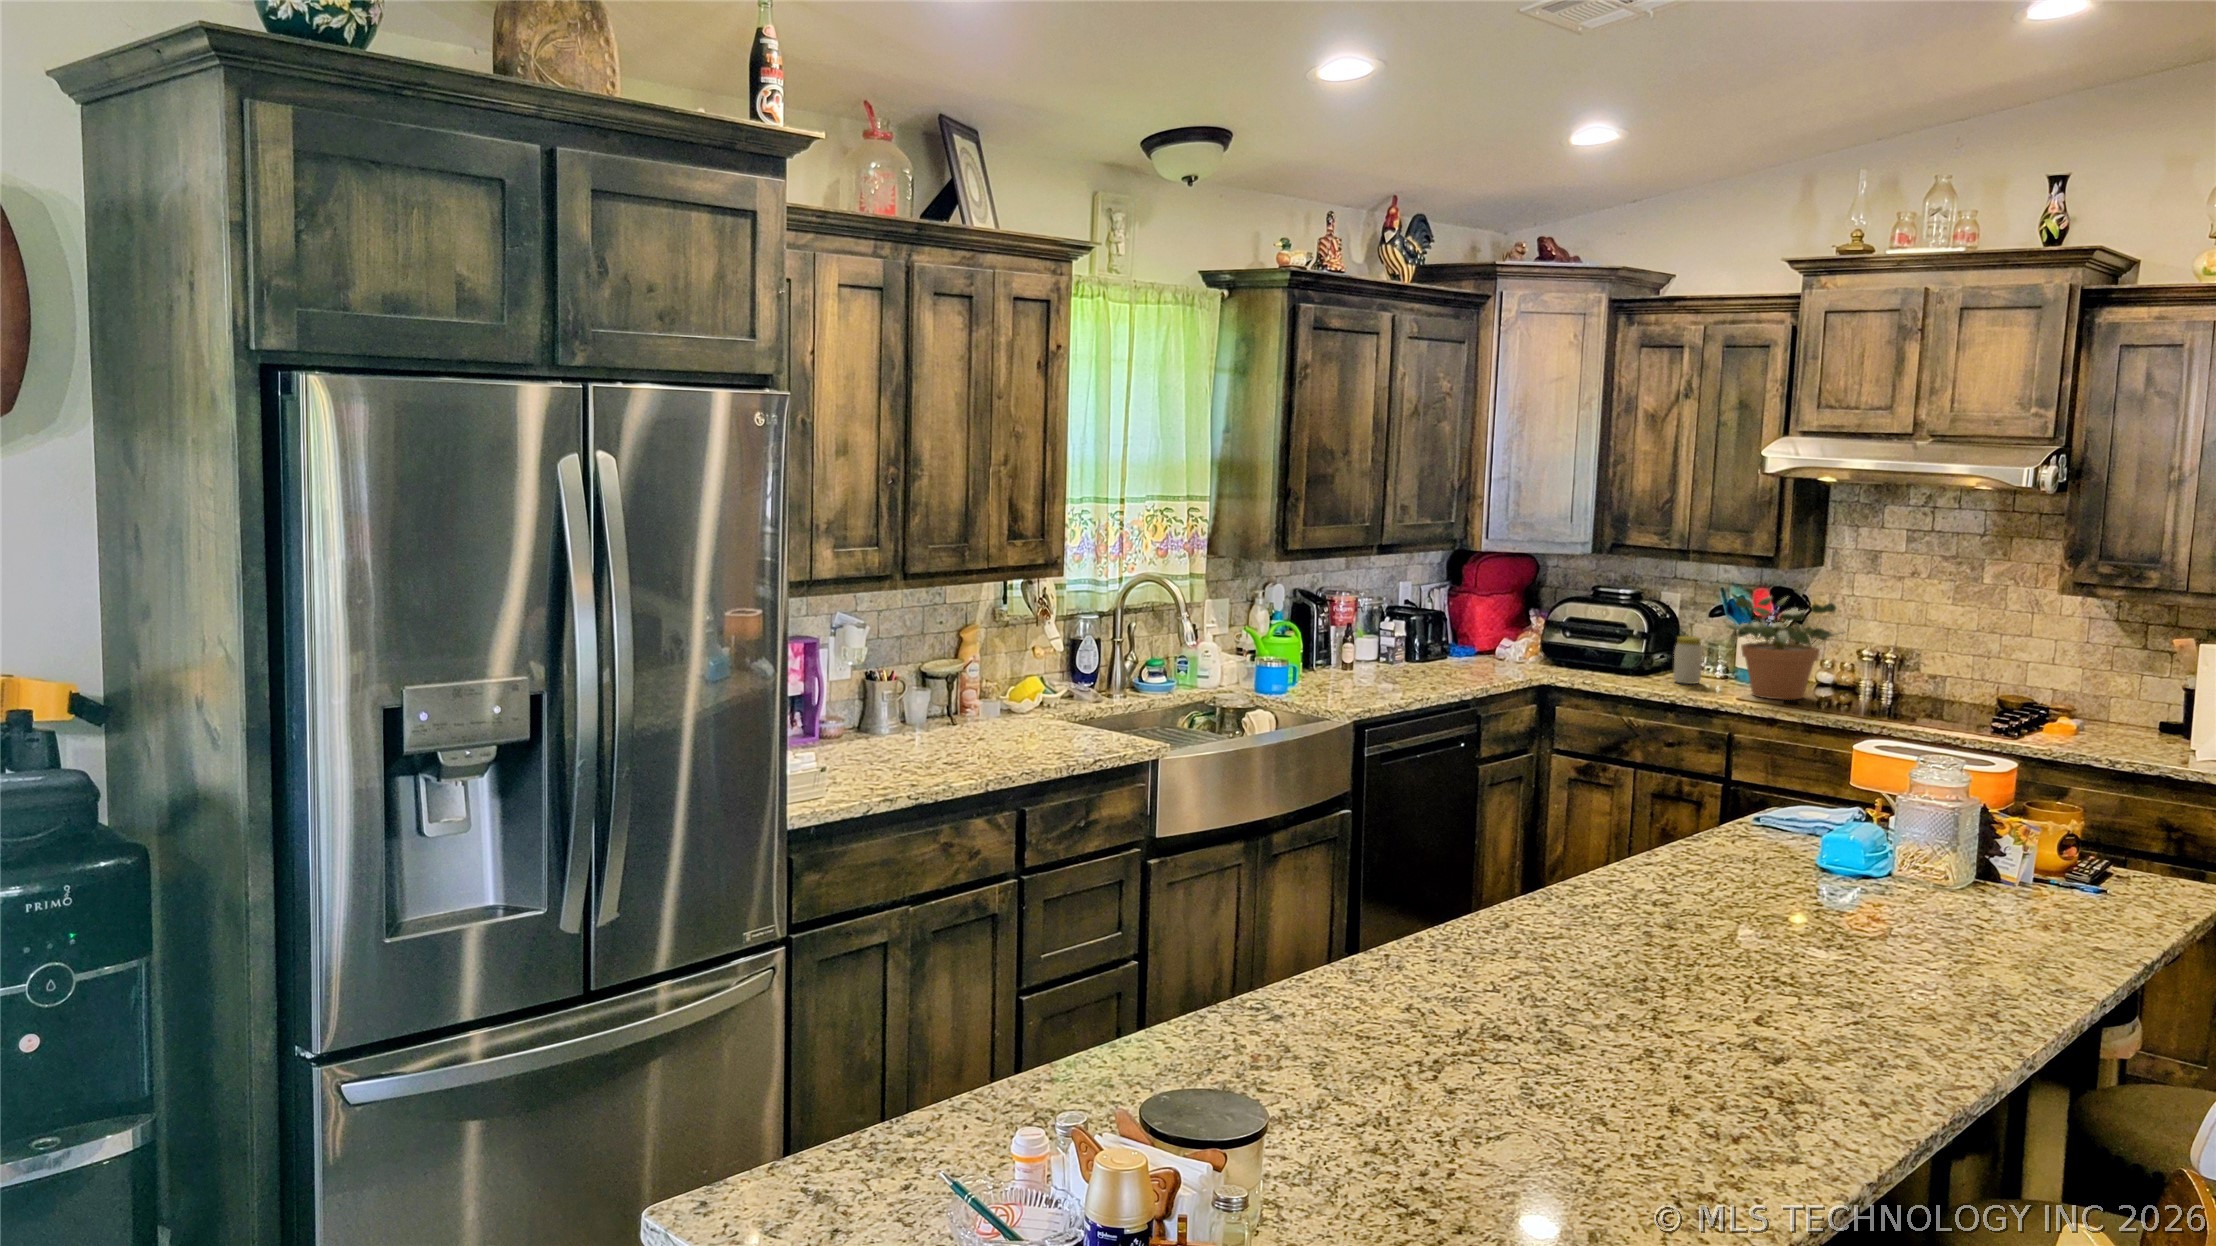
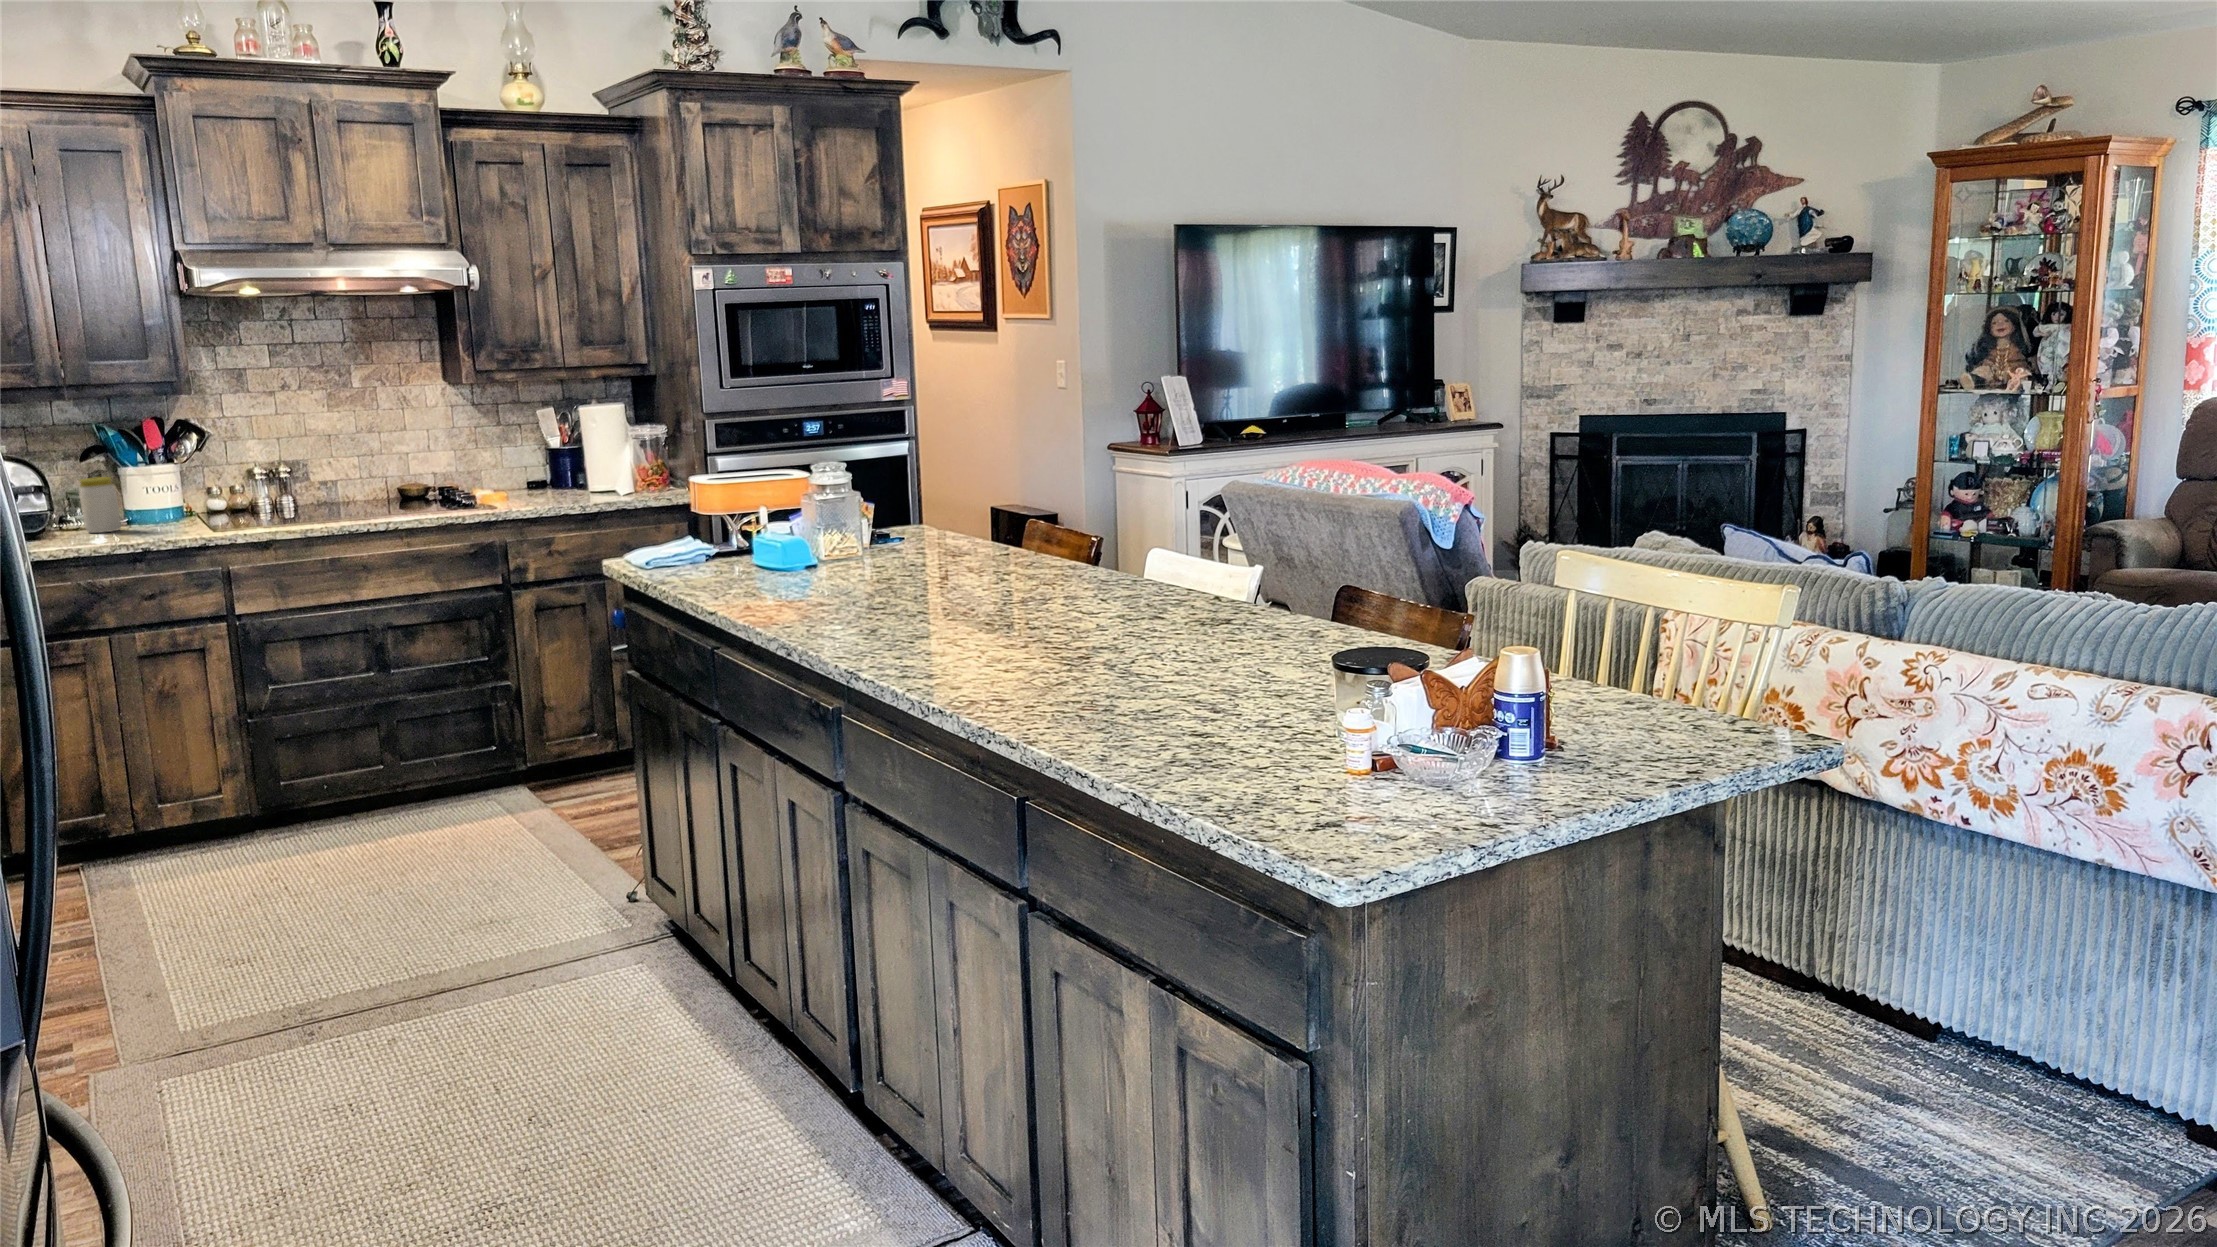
potted plant: present [1727,597,1836,700] -> none [150,414,294,527]

